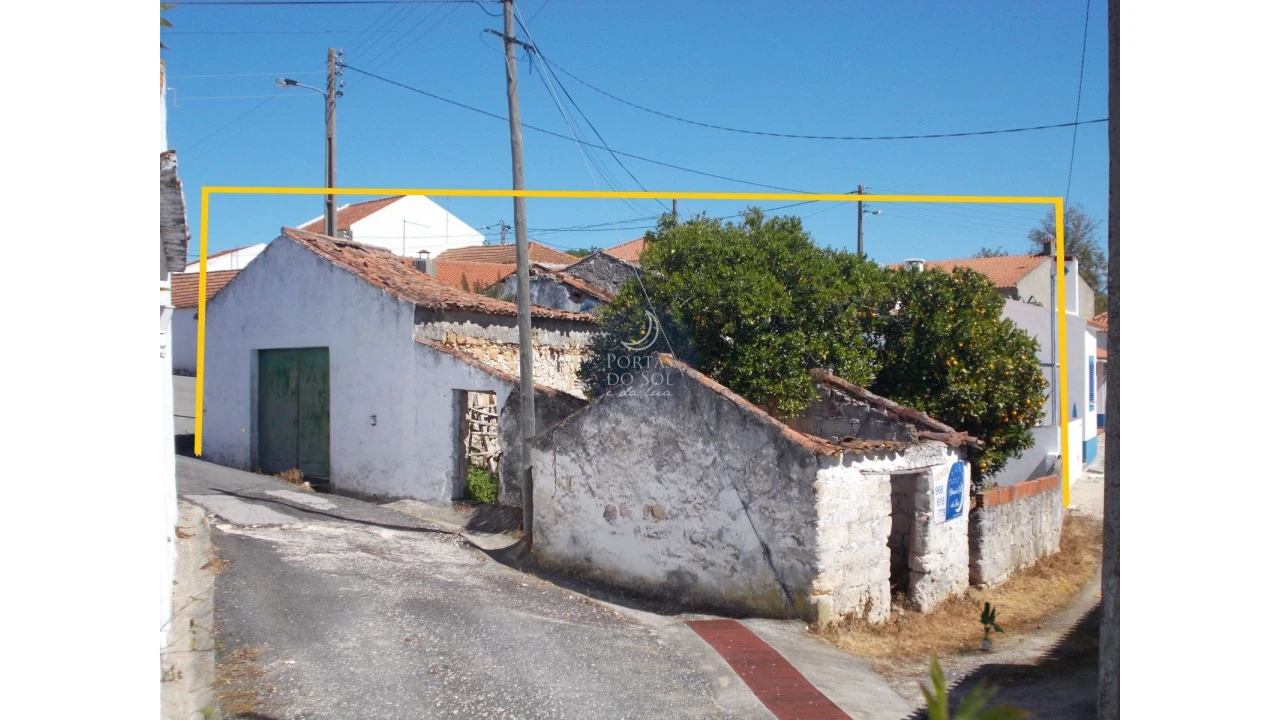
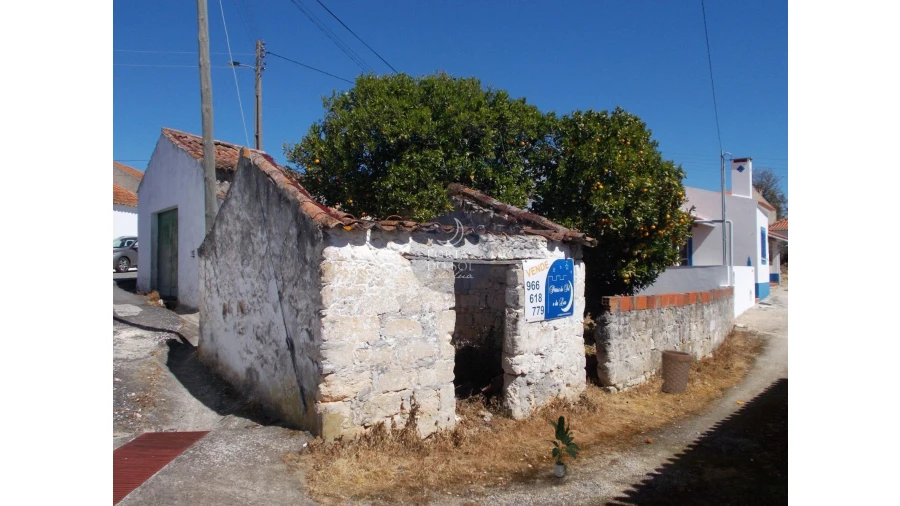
basket: none [1021,545,1052,590] -> present [661,350,692,394]

